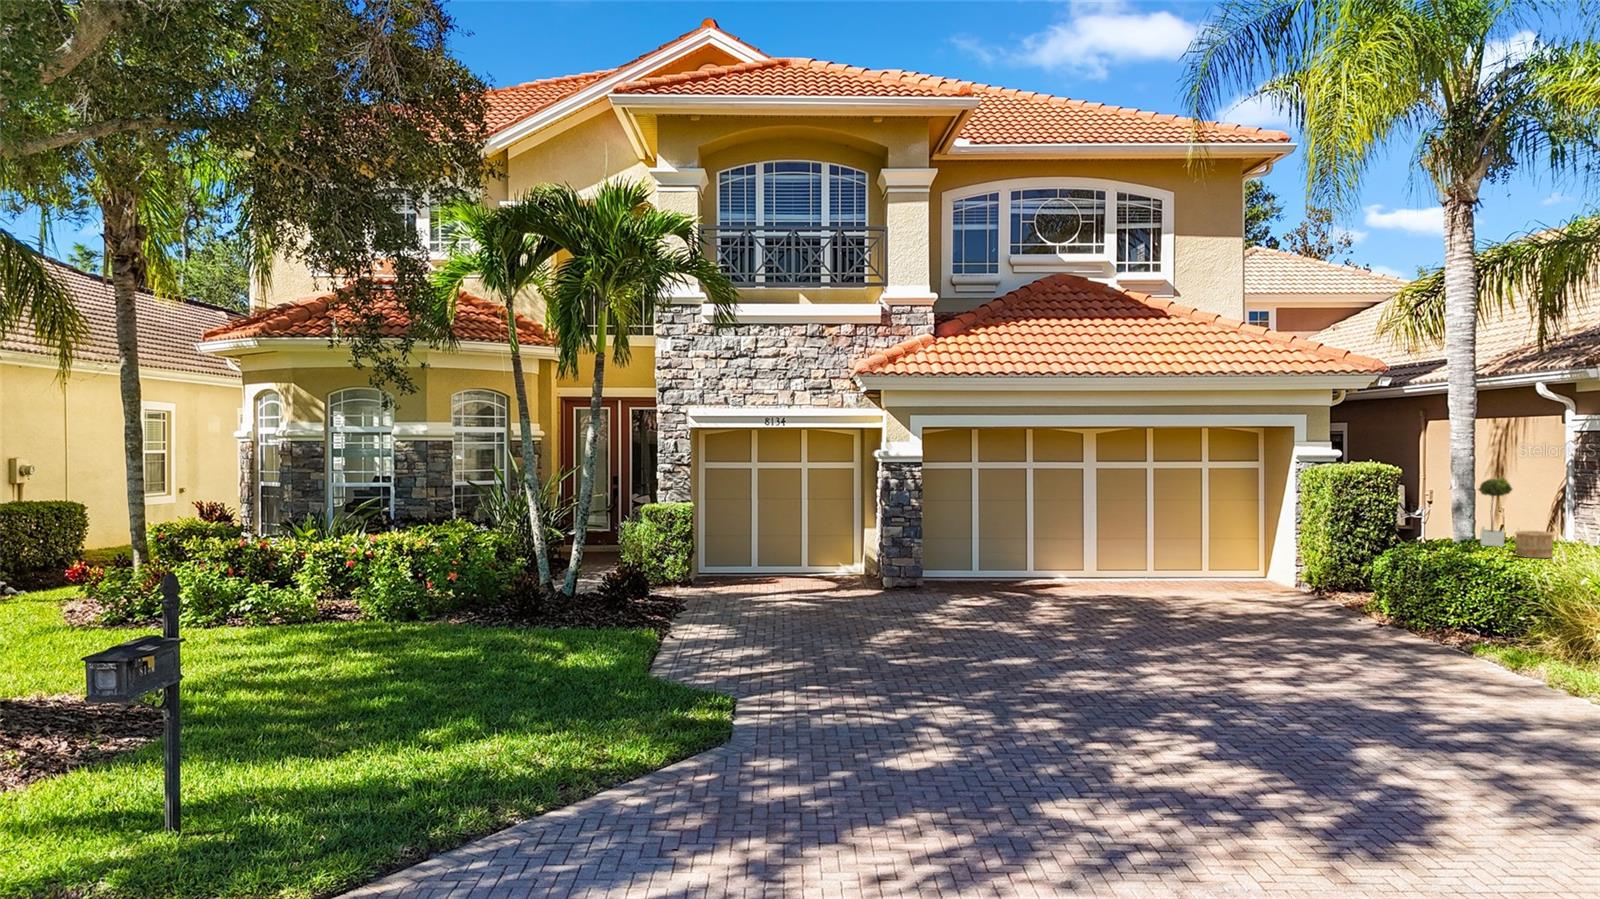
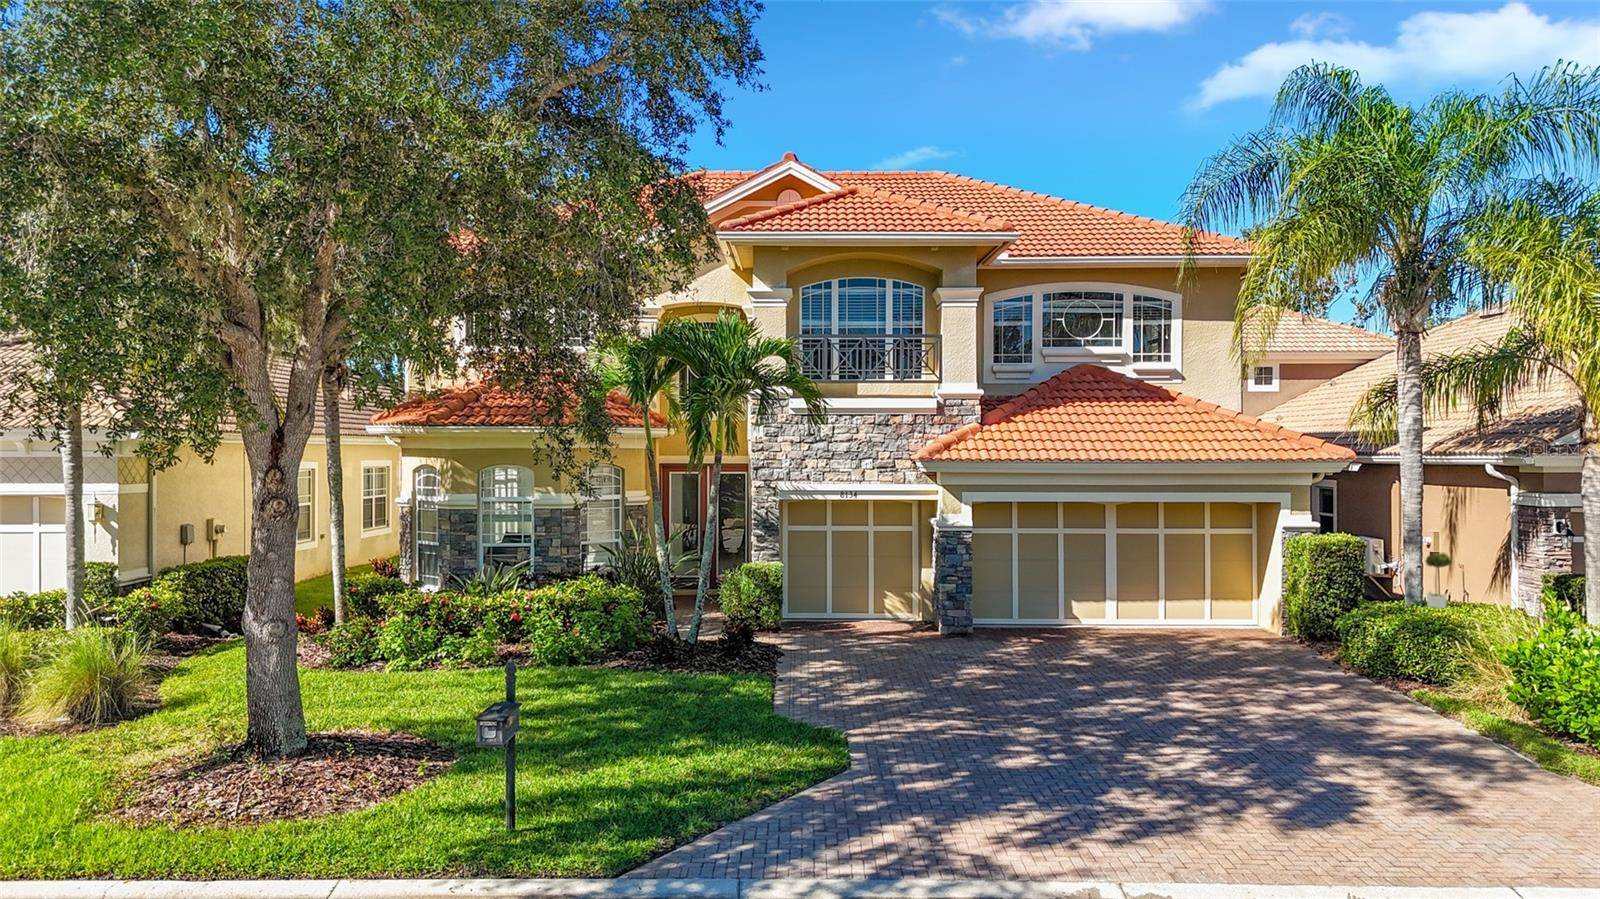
wooden bucket: present [1515,531,1553,558] -> none [1445,599,1475,622]

